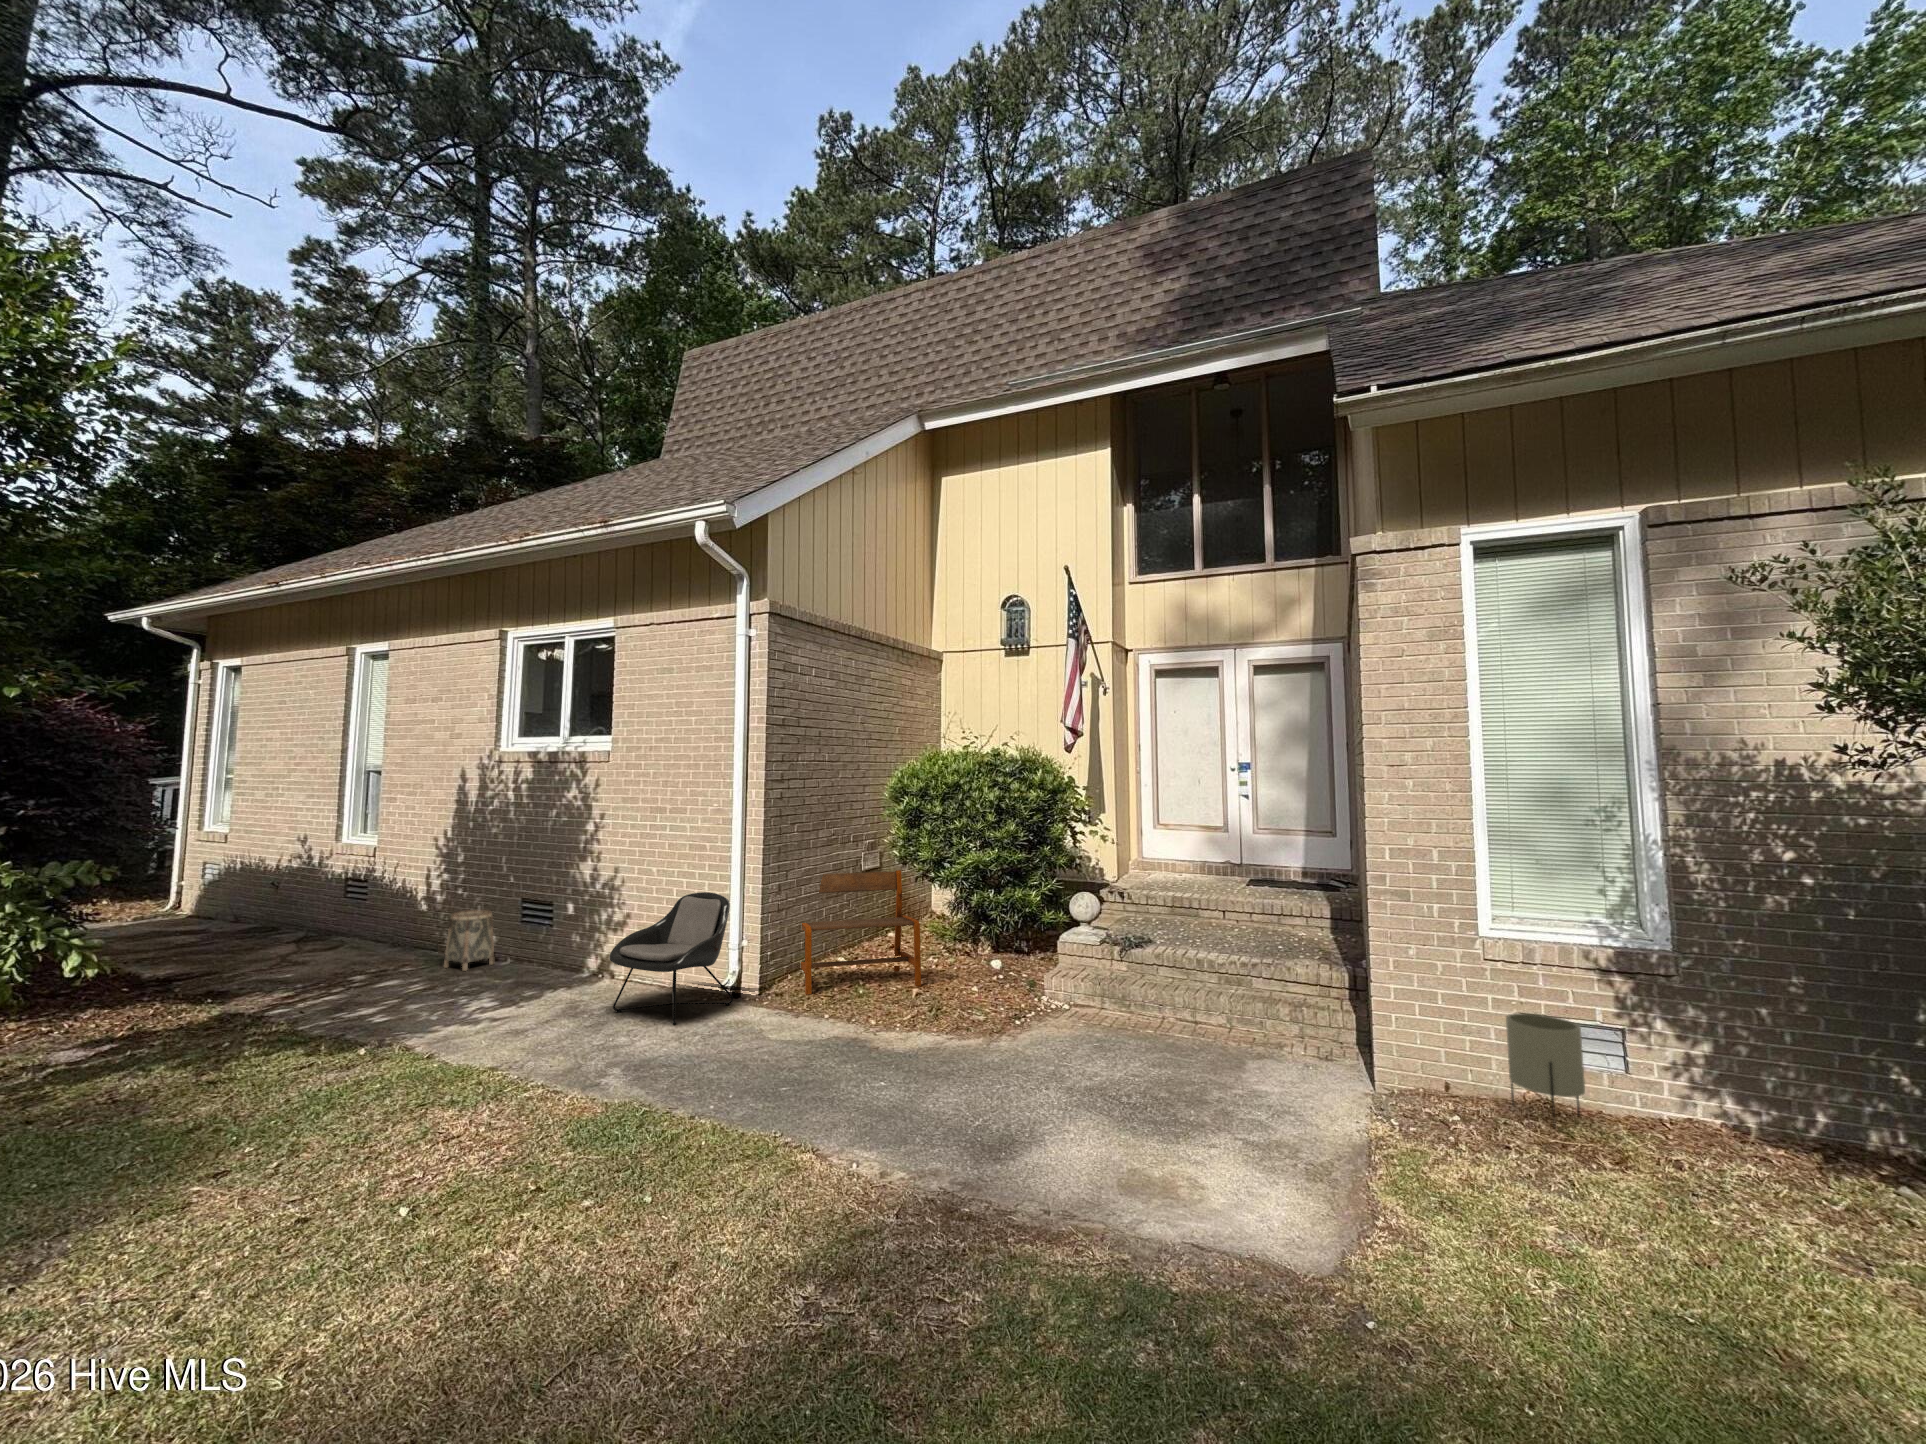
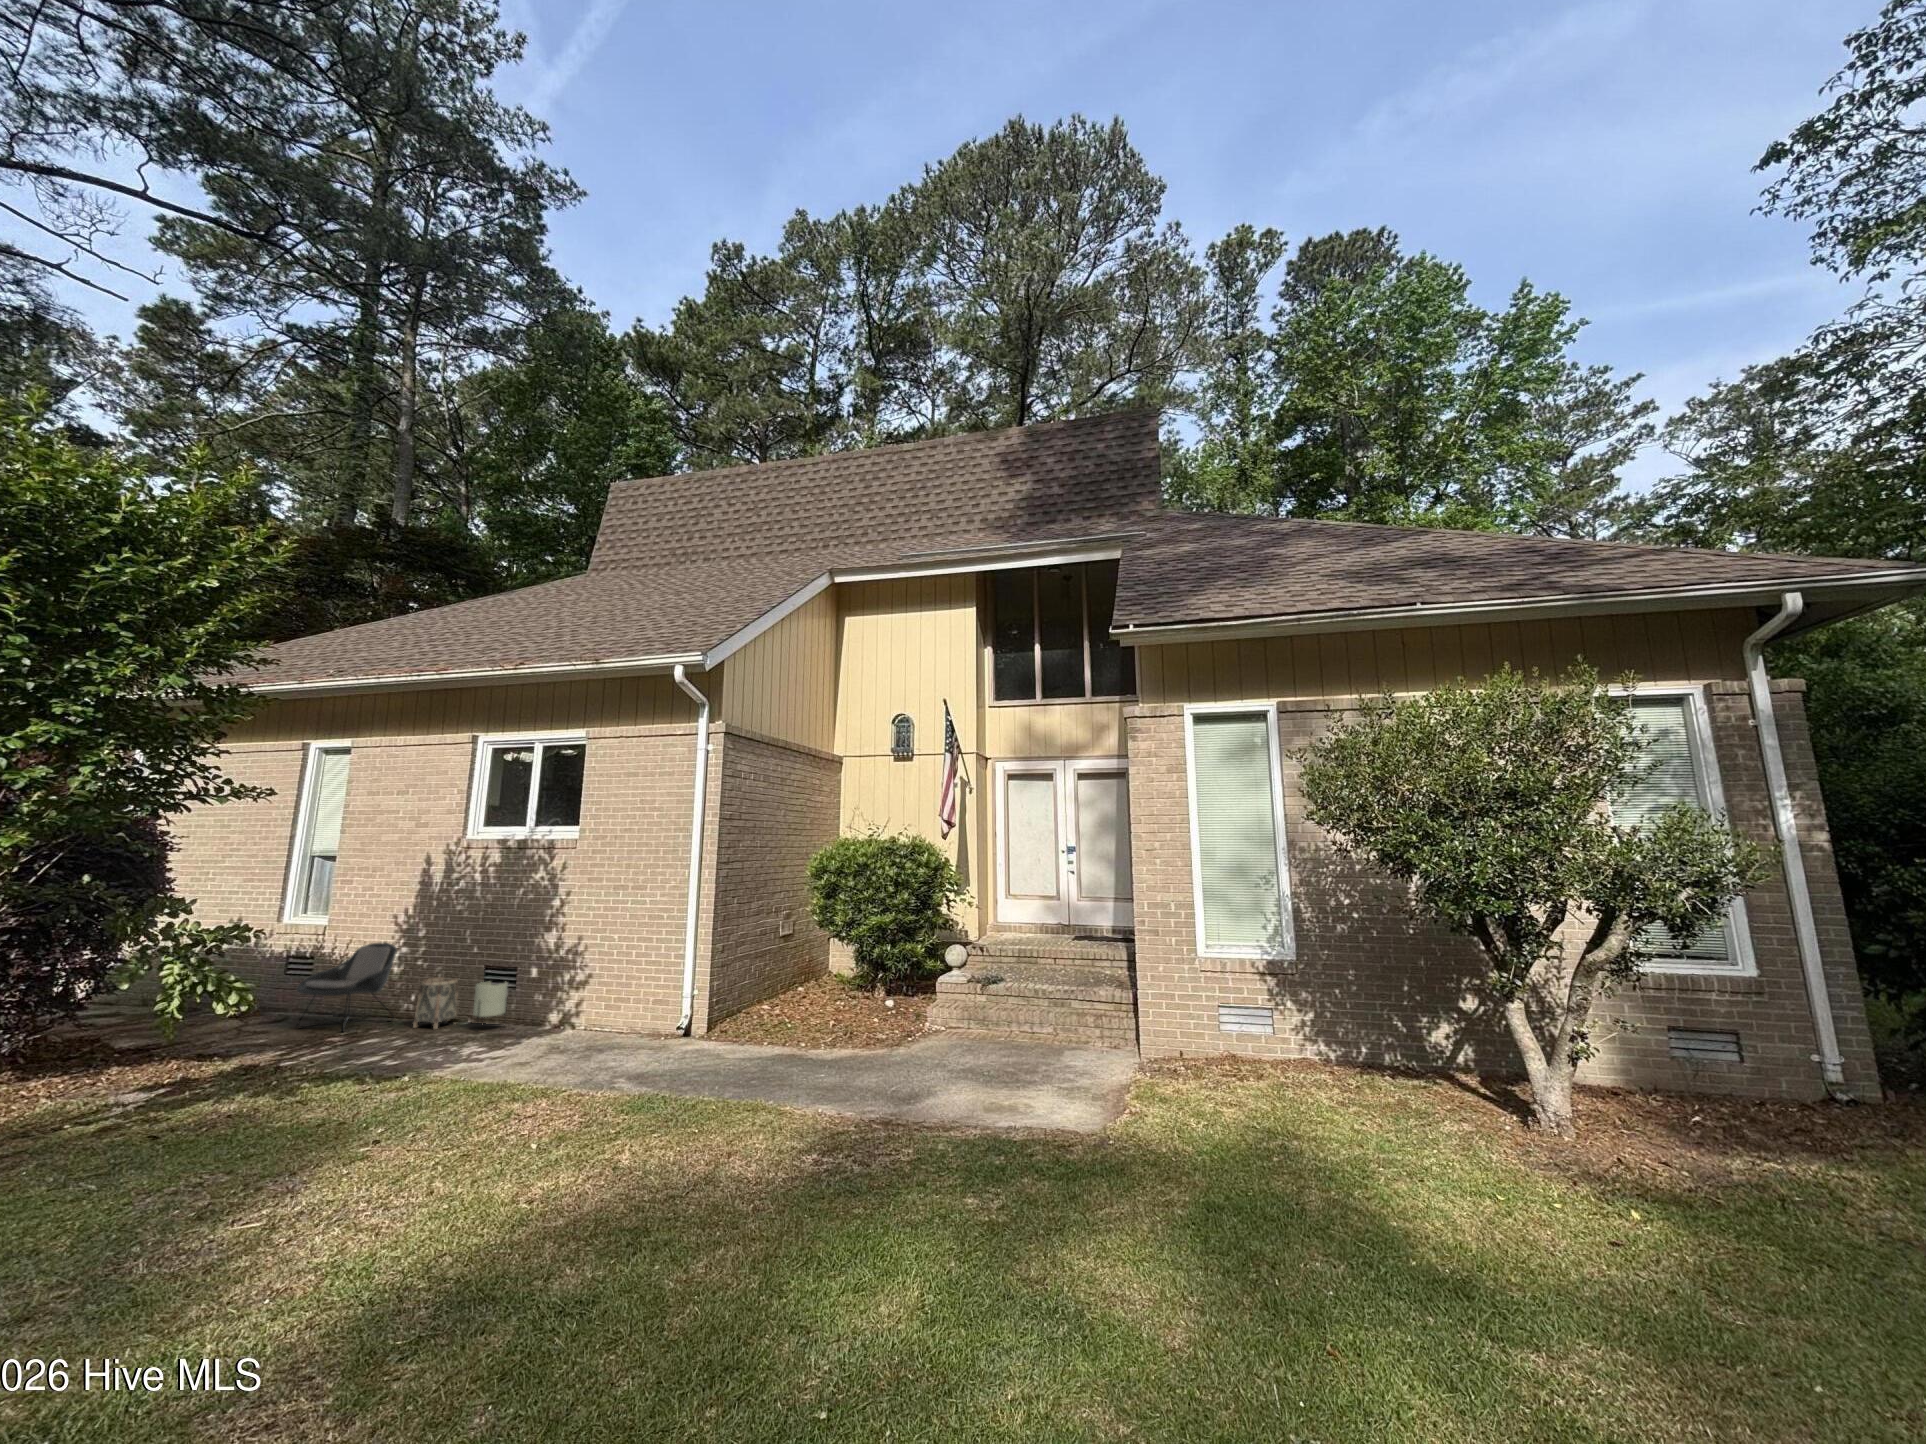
bench: present [801,870,921,995] -> none [732,934,832,1032]
lounge chair: present [609,892,733,1025] -> present [297,943,397,1031]
planter: present [1506,1013,1585,1128] -> present [473,982,508,1030]

